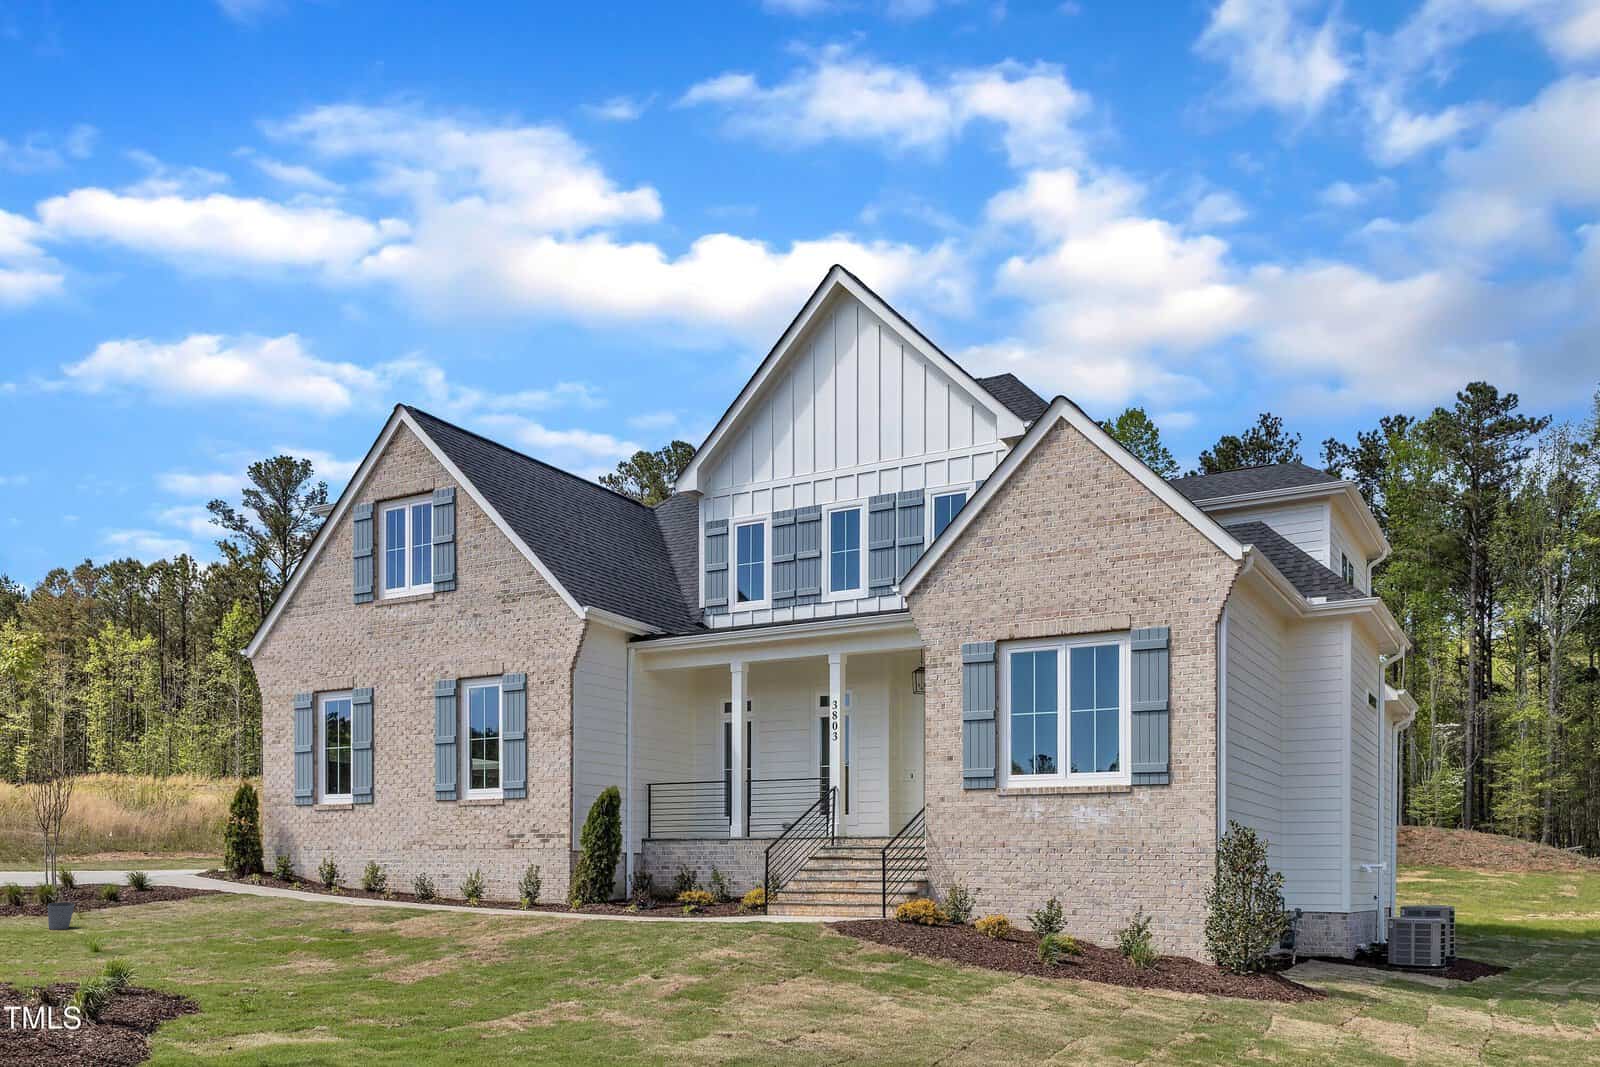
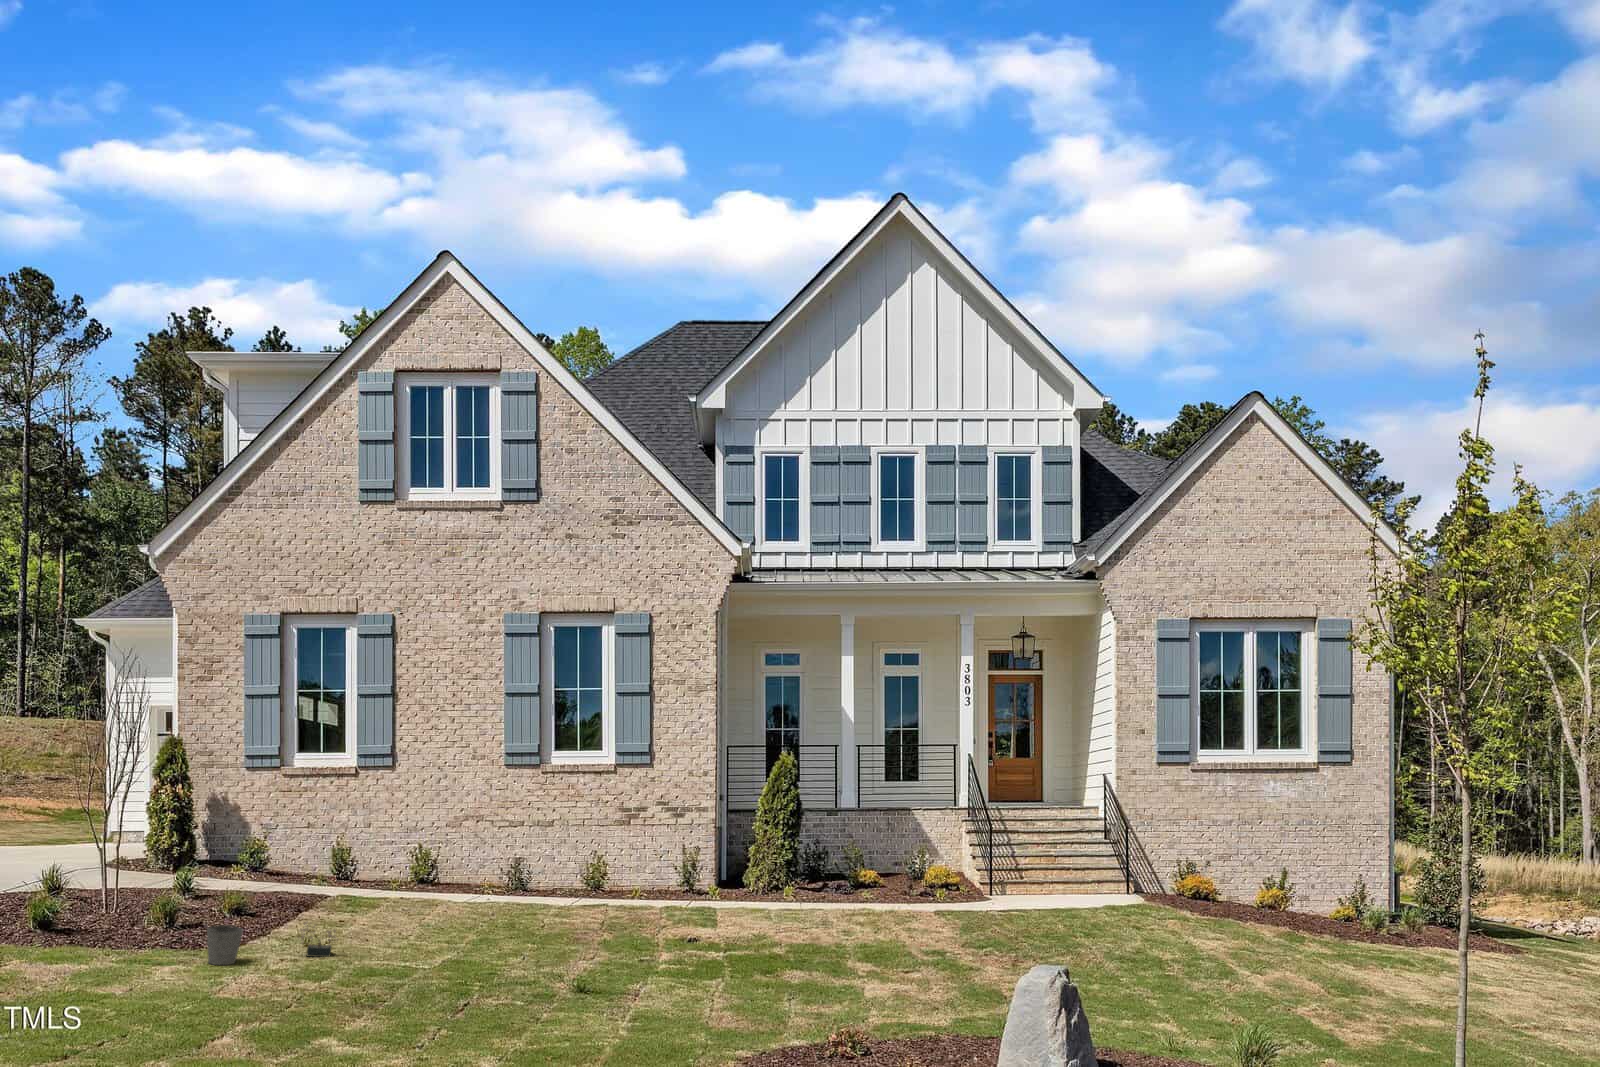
decorative plant: none [116,902,146,928] -> present [301,922,336,957]

